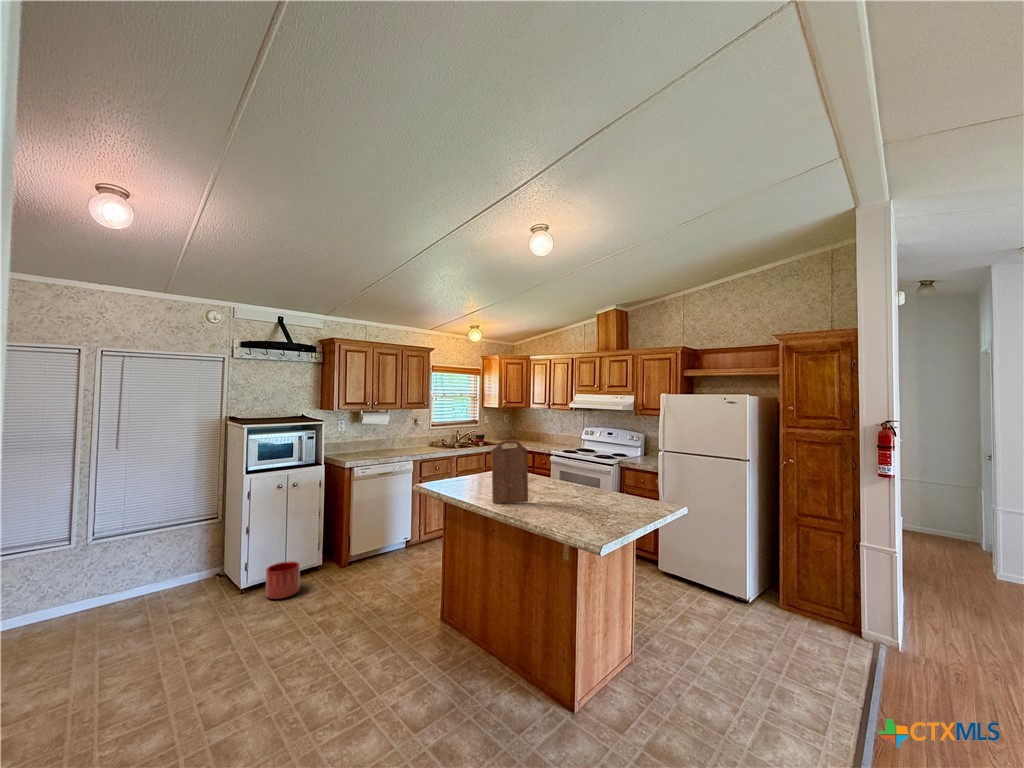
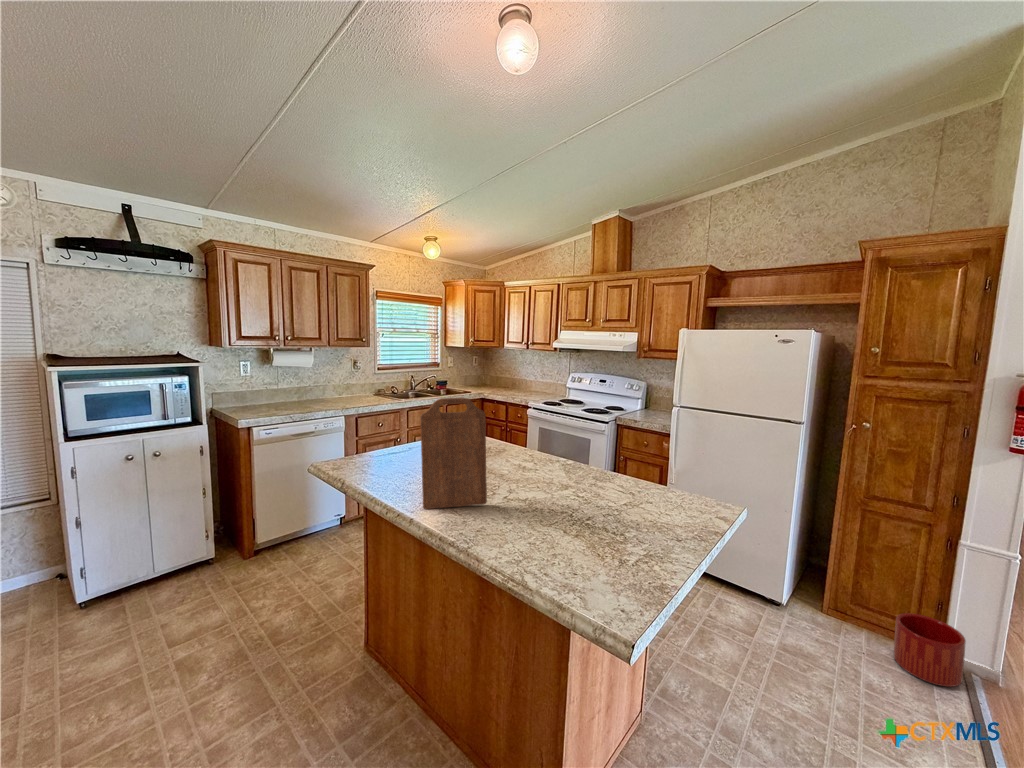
planter: present [266,561,300,599] -> present [894,613,966,687]

